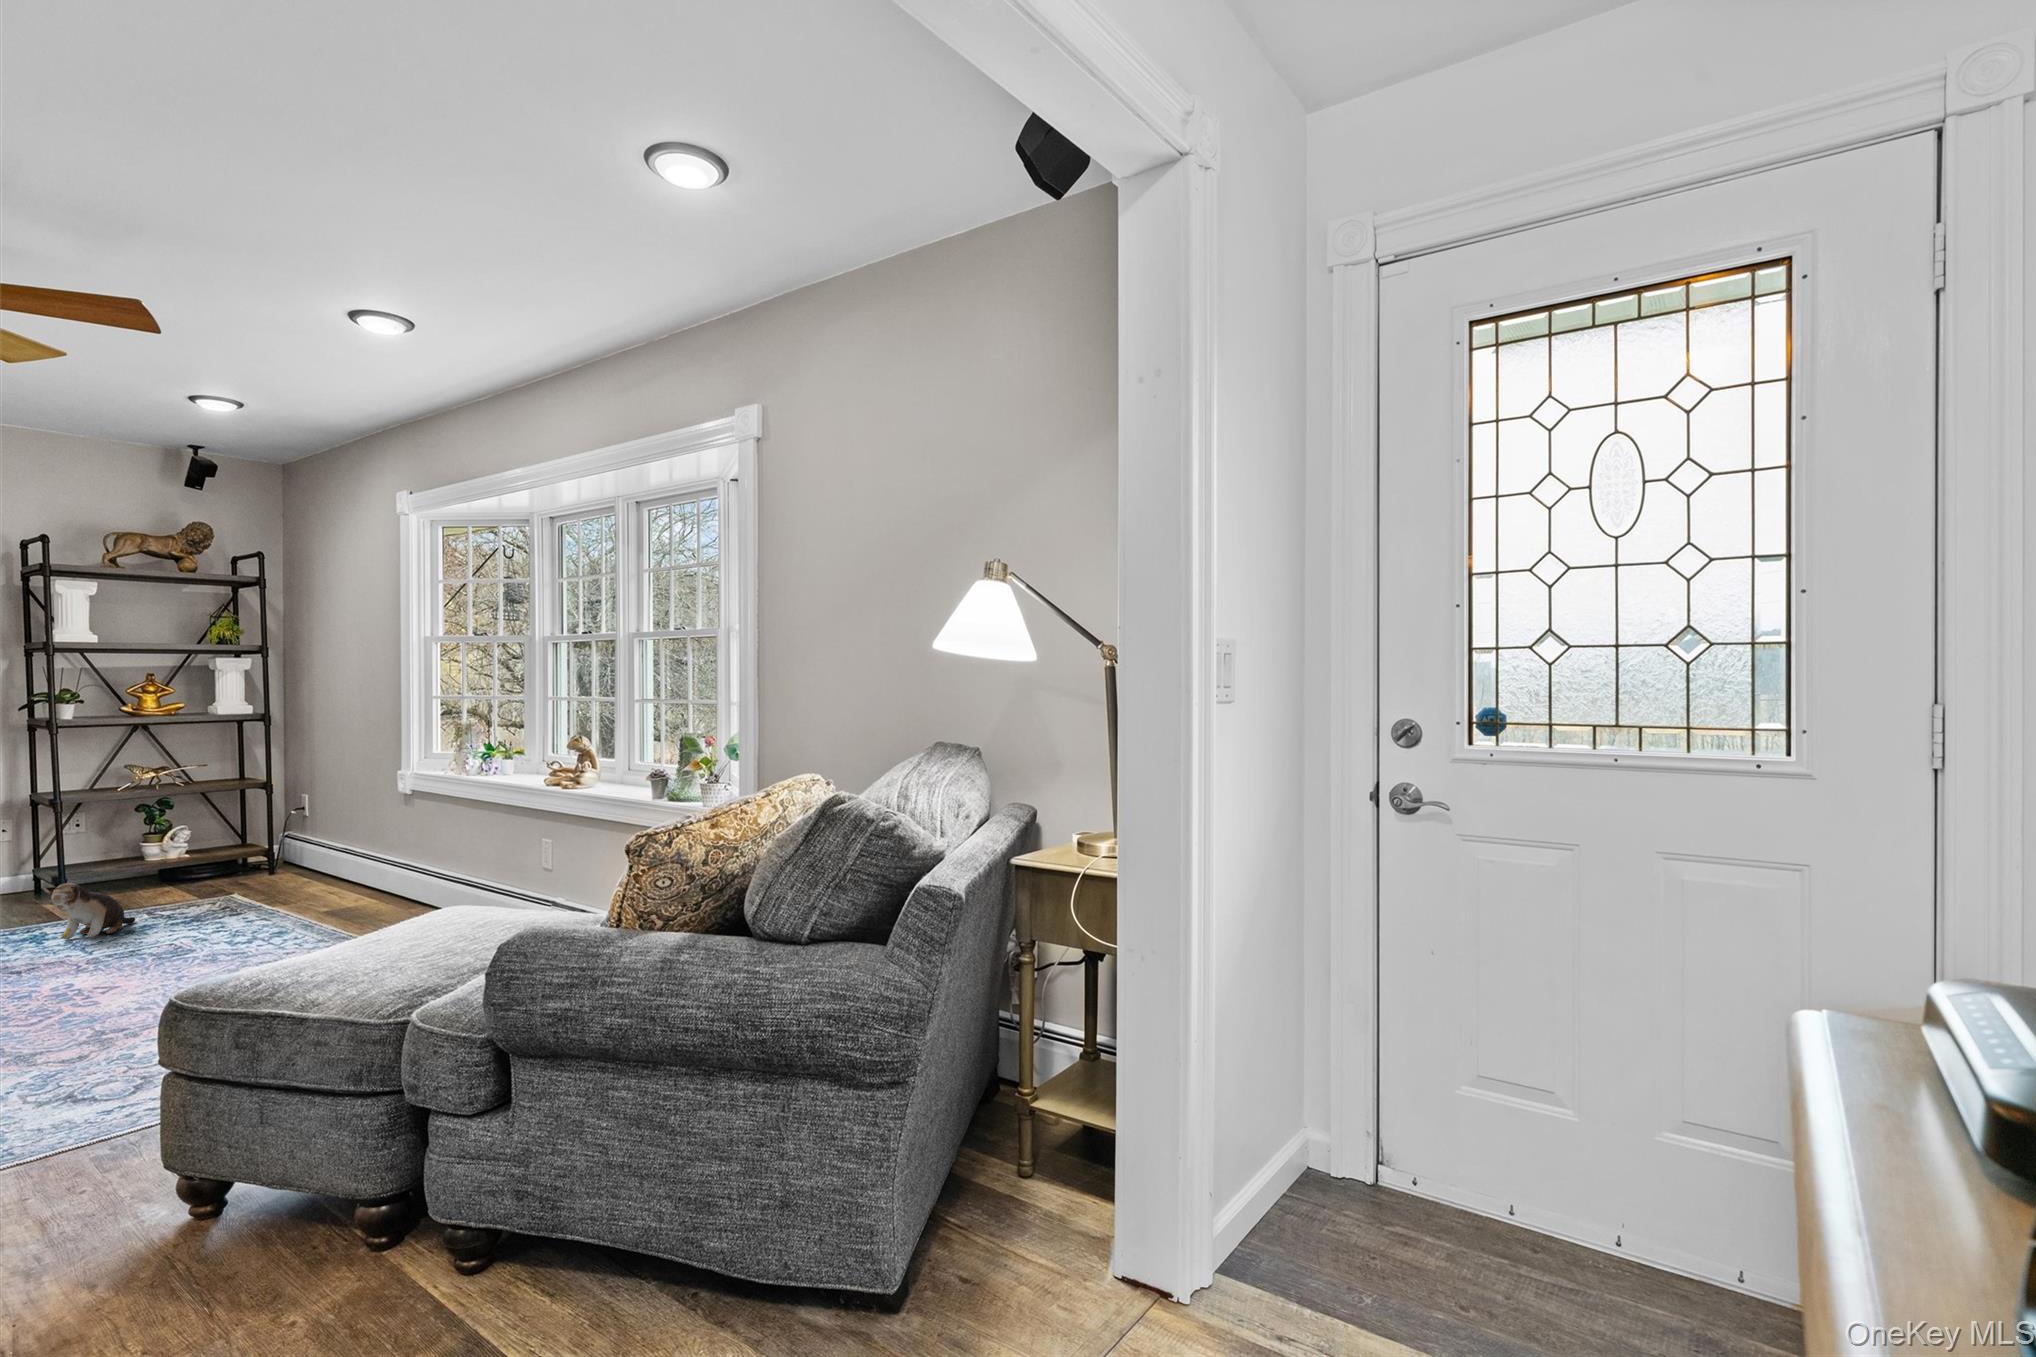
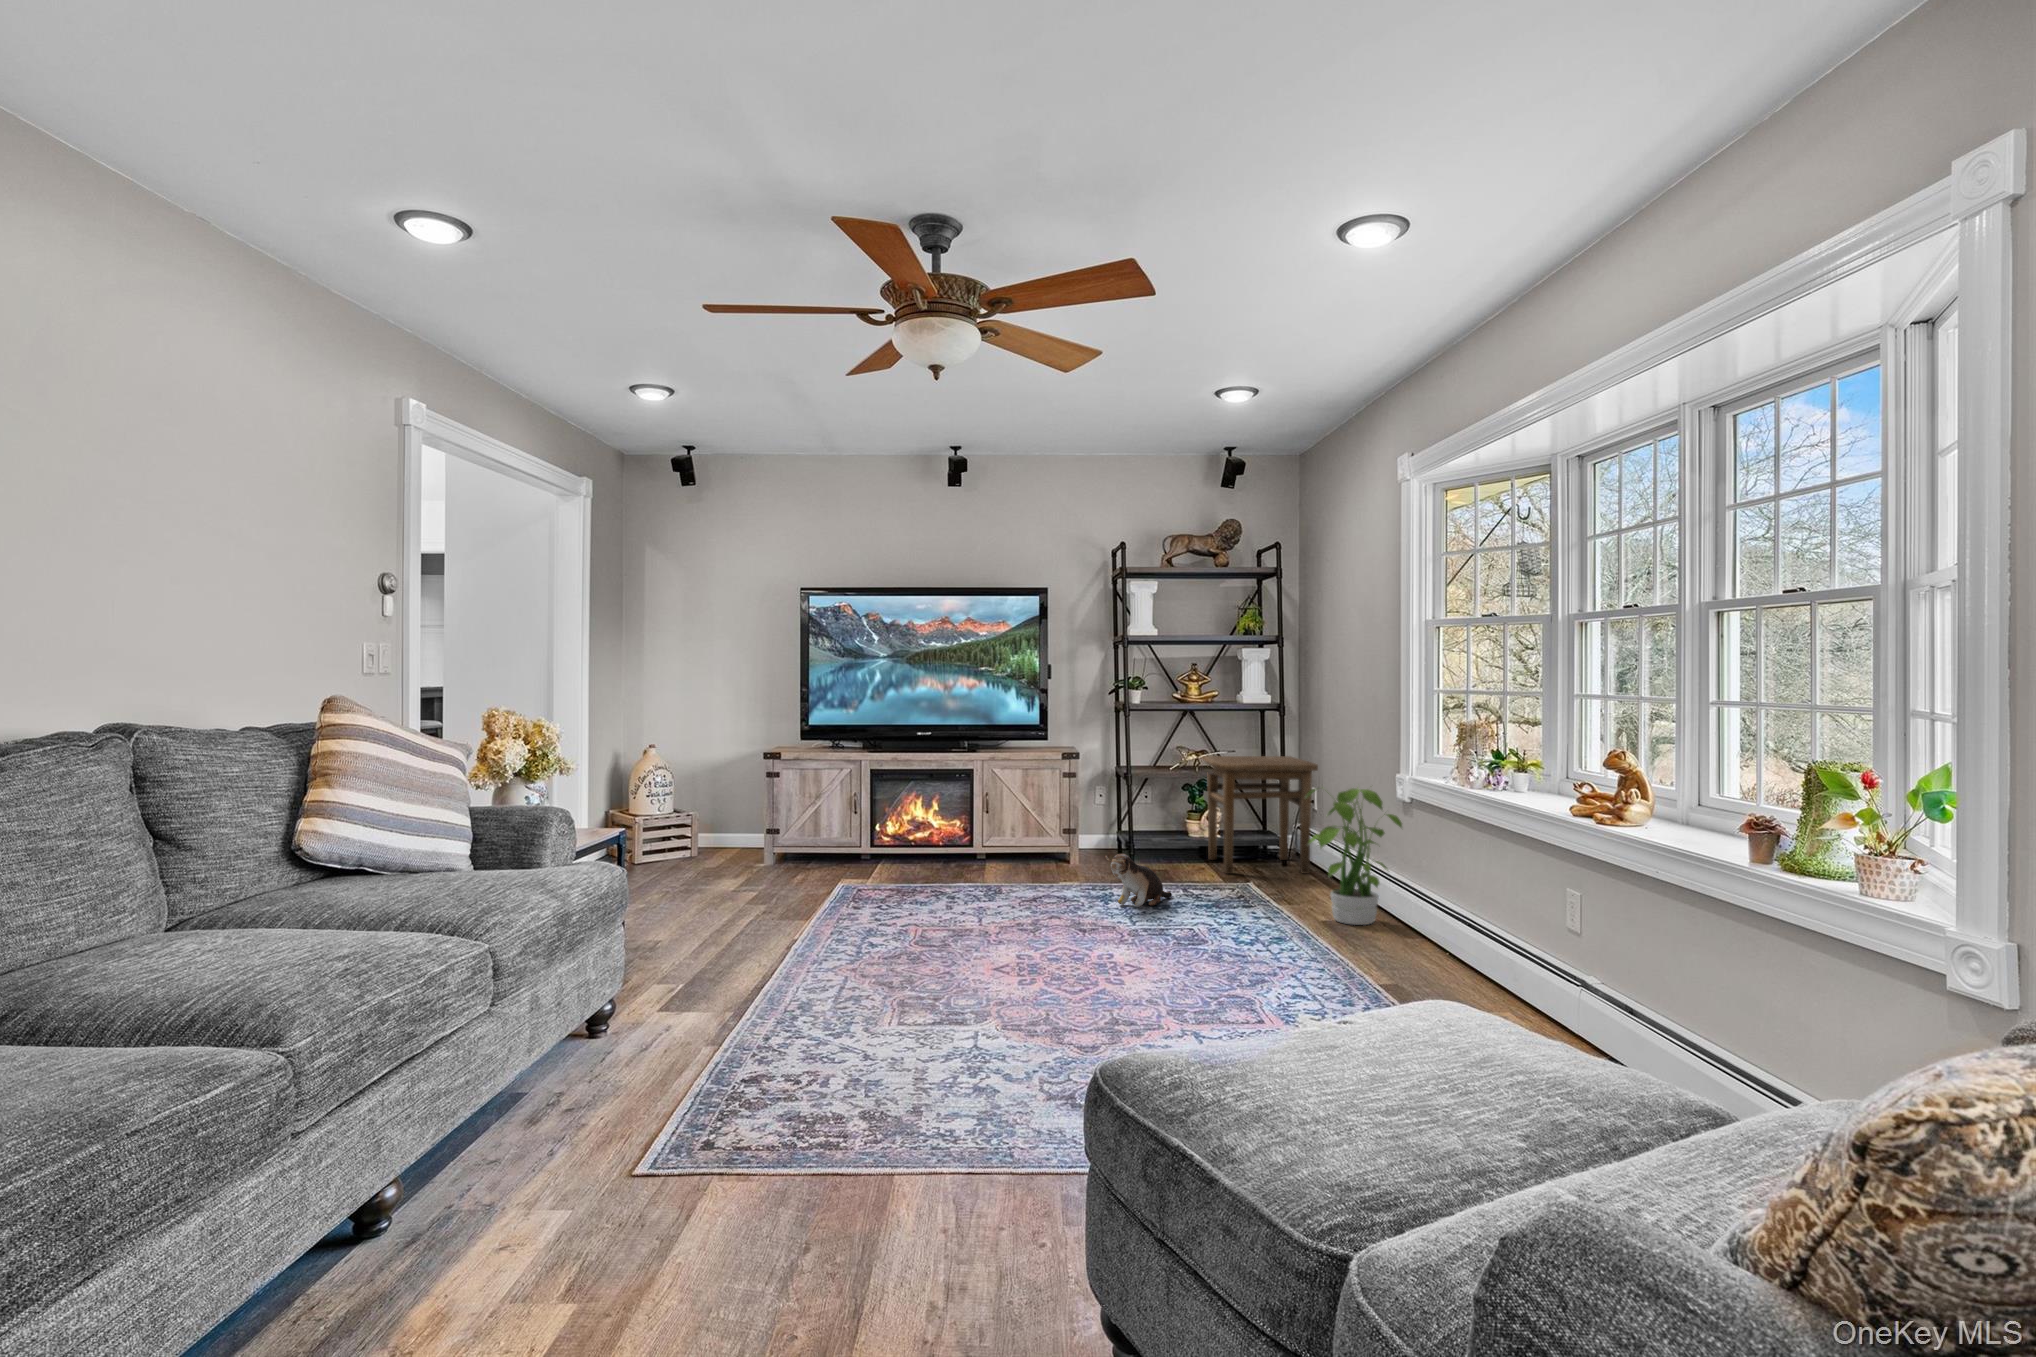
side table: none [163,766,310,892] -> present [1203,756,1318,874]
potted plant: none [302,782,404,911] -> present [1305,787,1402,925]

